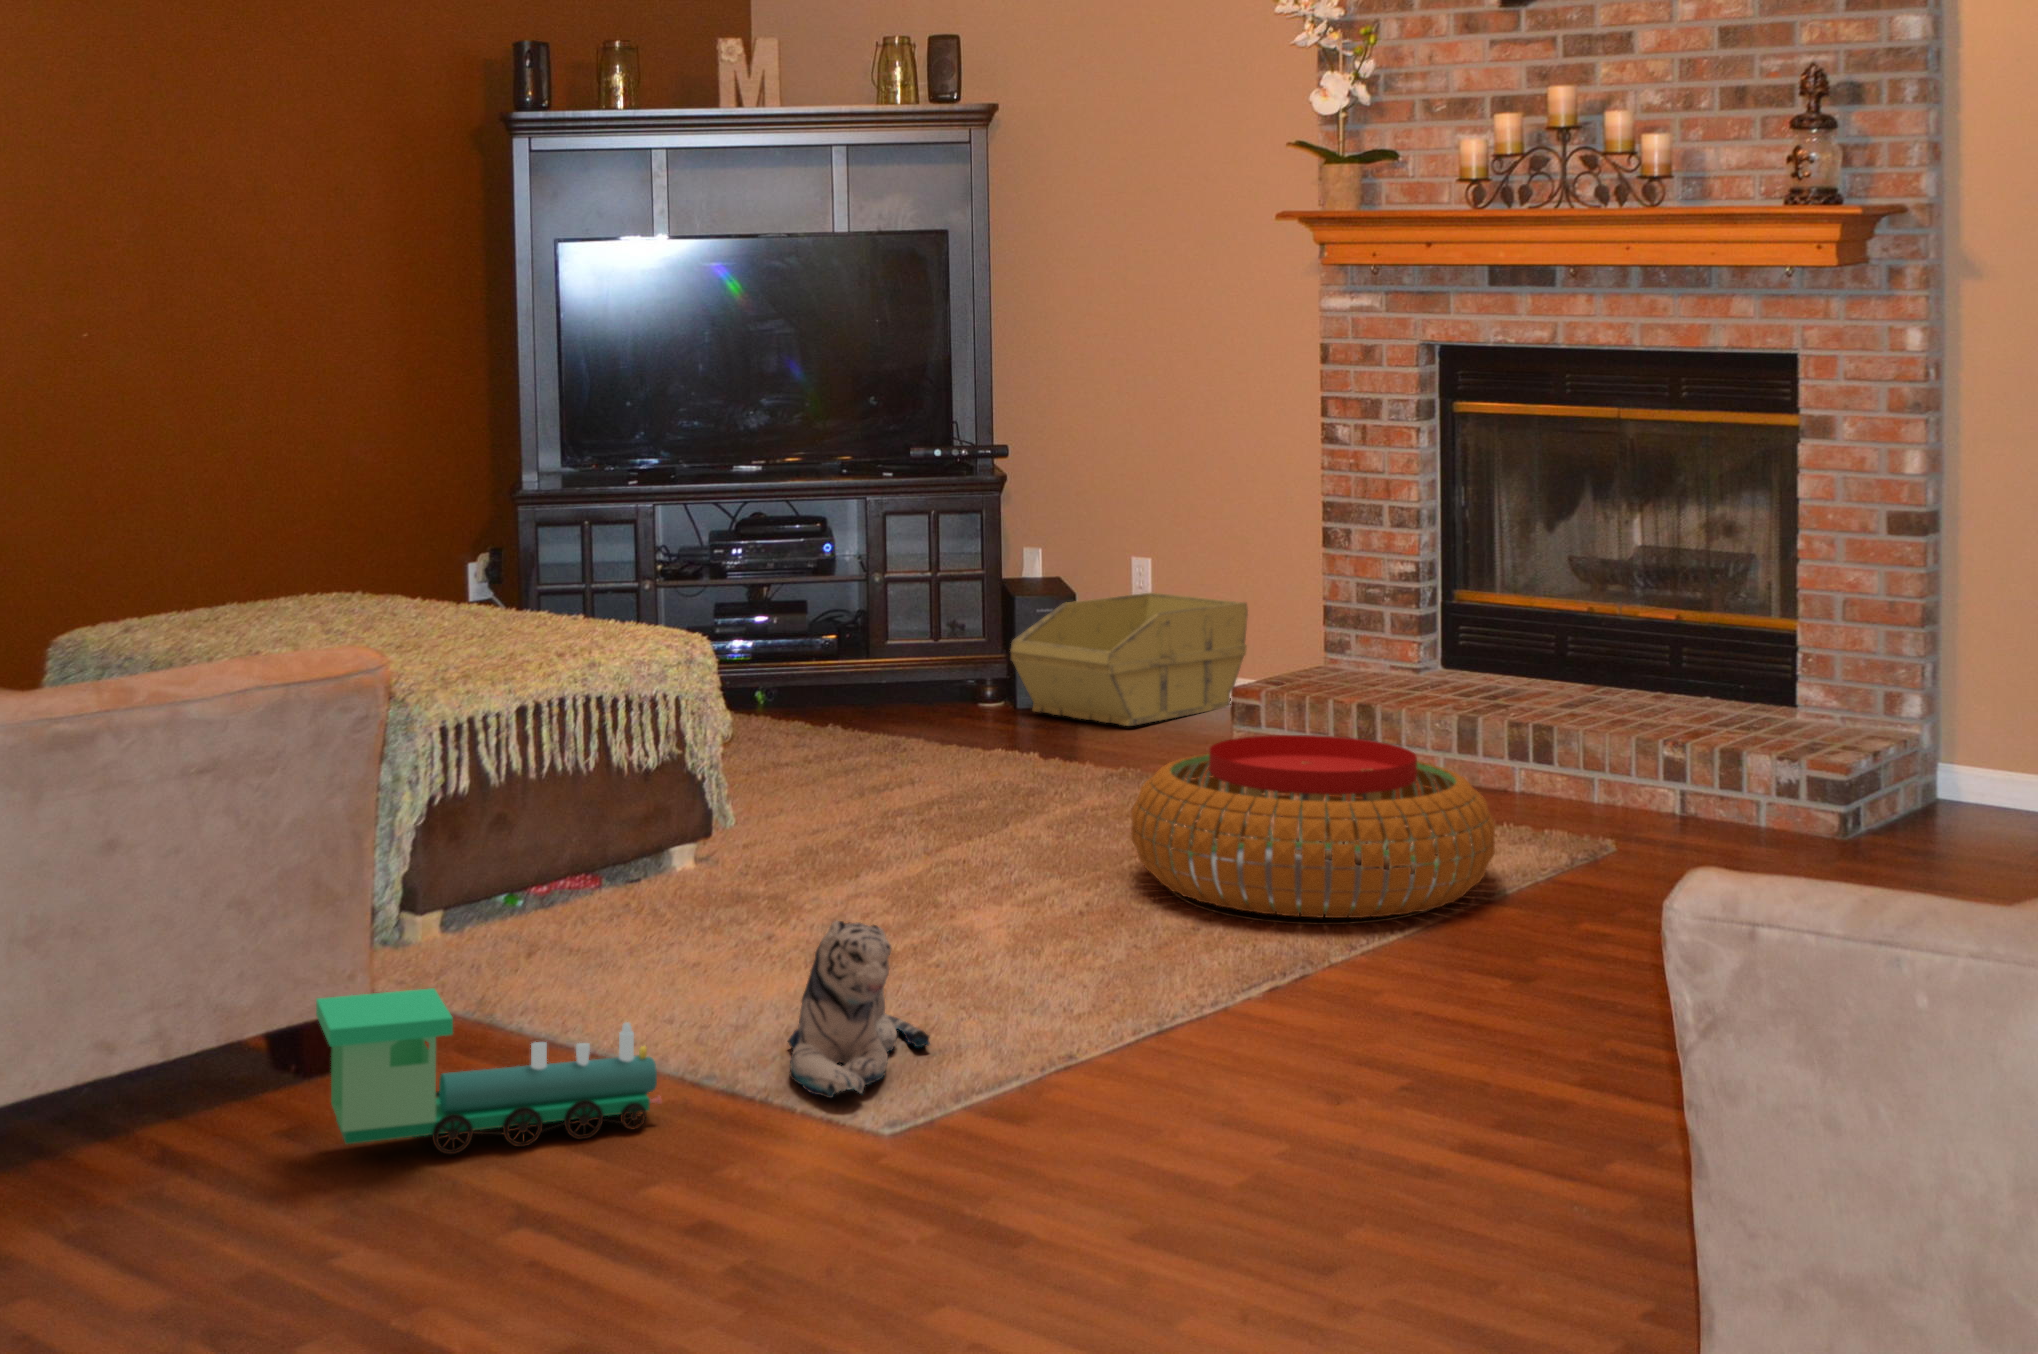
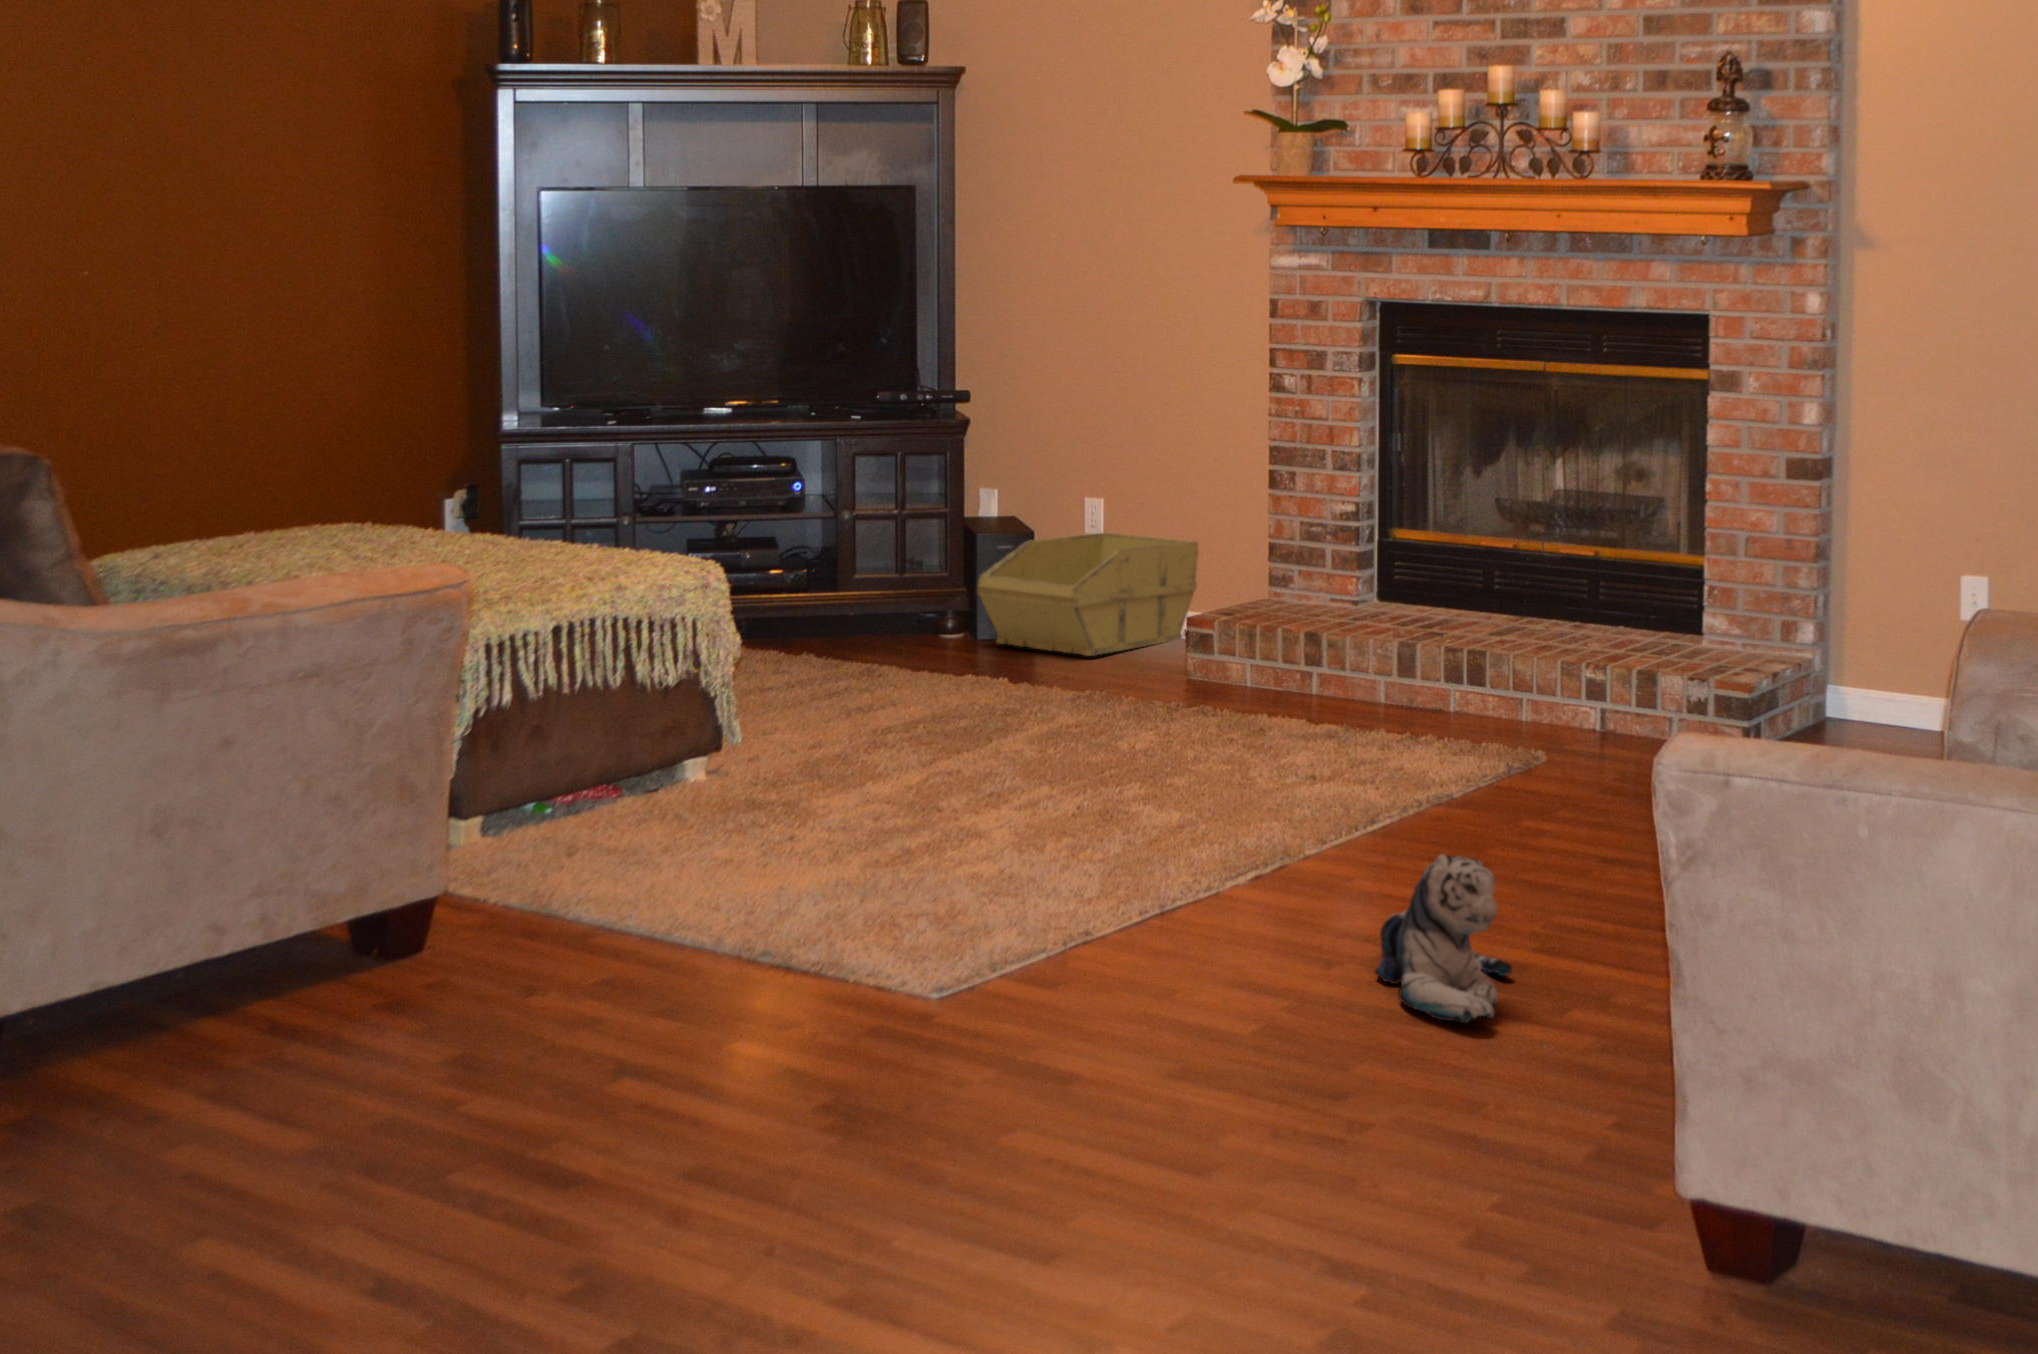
pouf: present [1131,735,1495,918] -> none [1117,656,1448,817]
plush toy: present [788,921,930,1098] -> present [1375,855,1512,1023]
toy train: present [316,988,662,1154] -> none [409,874,728,1023]

